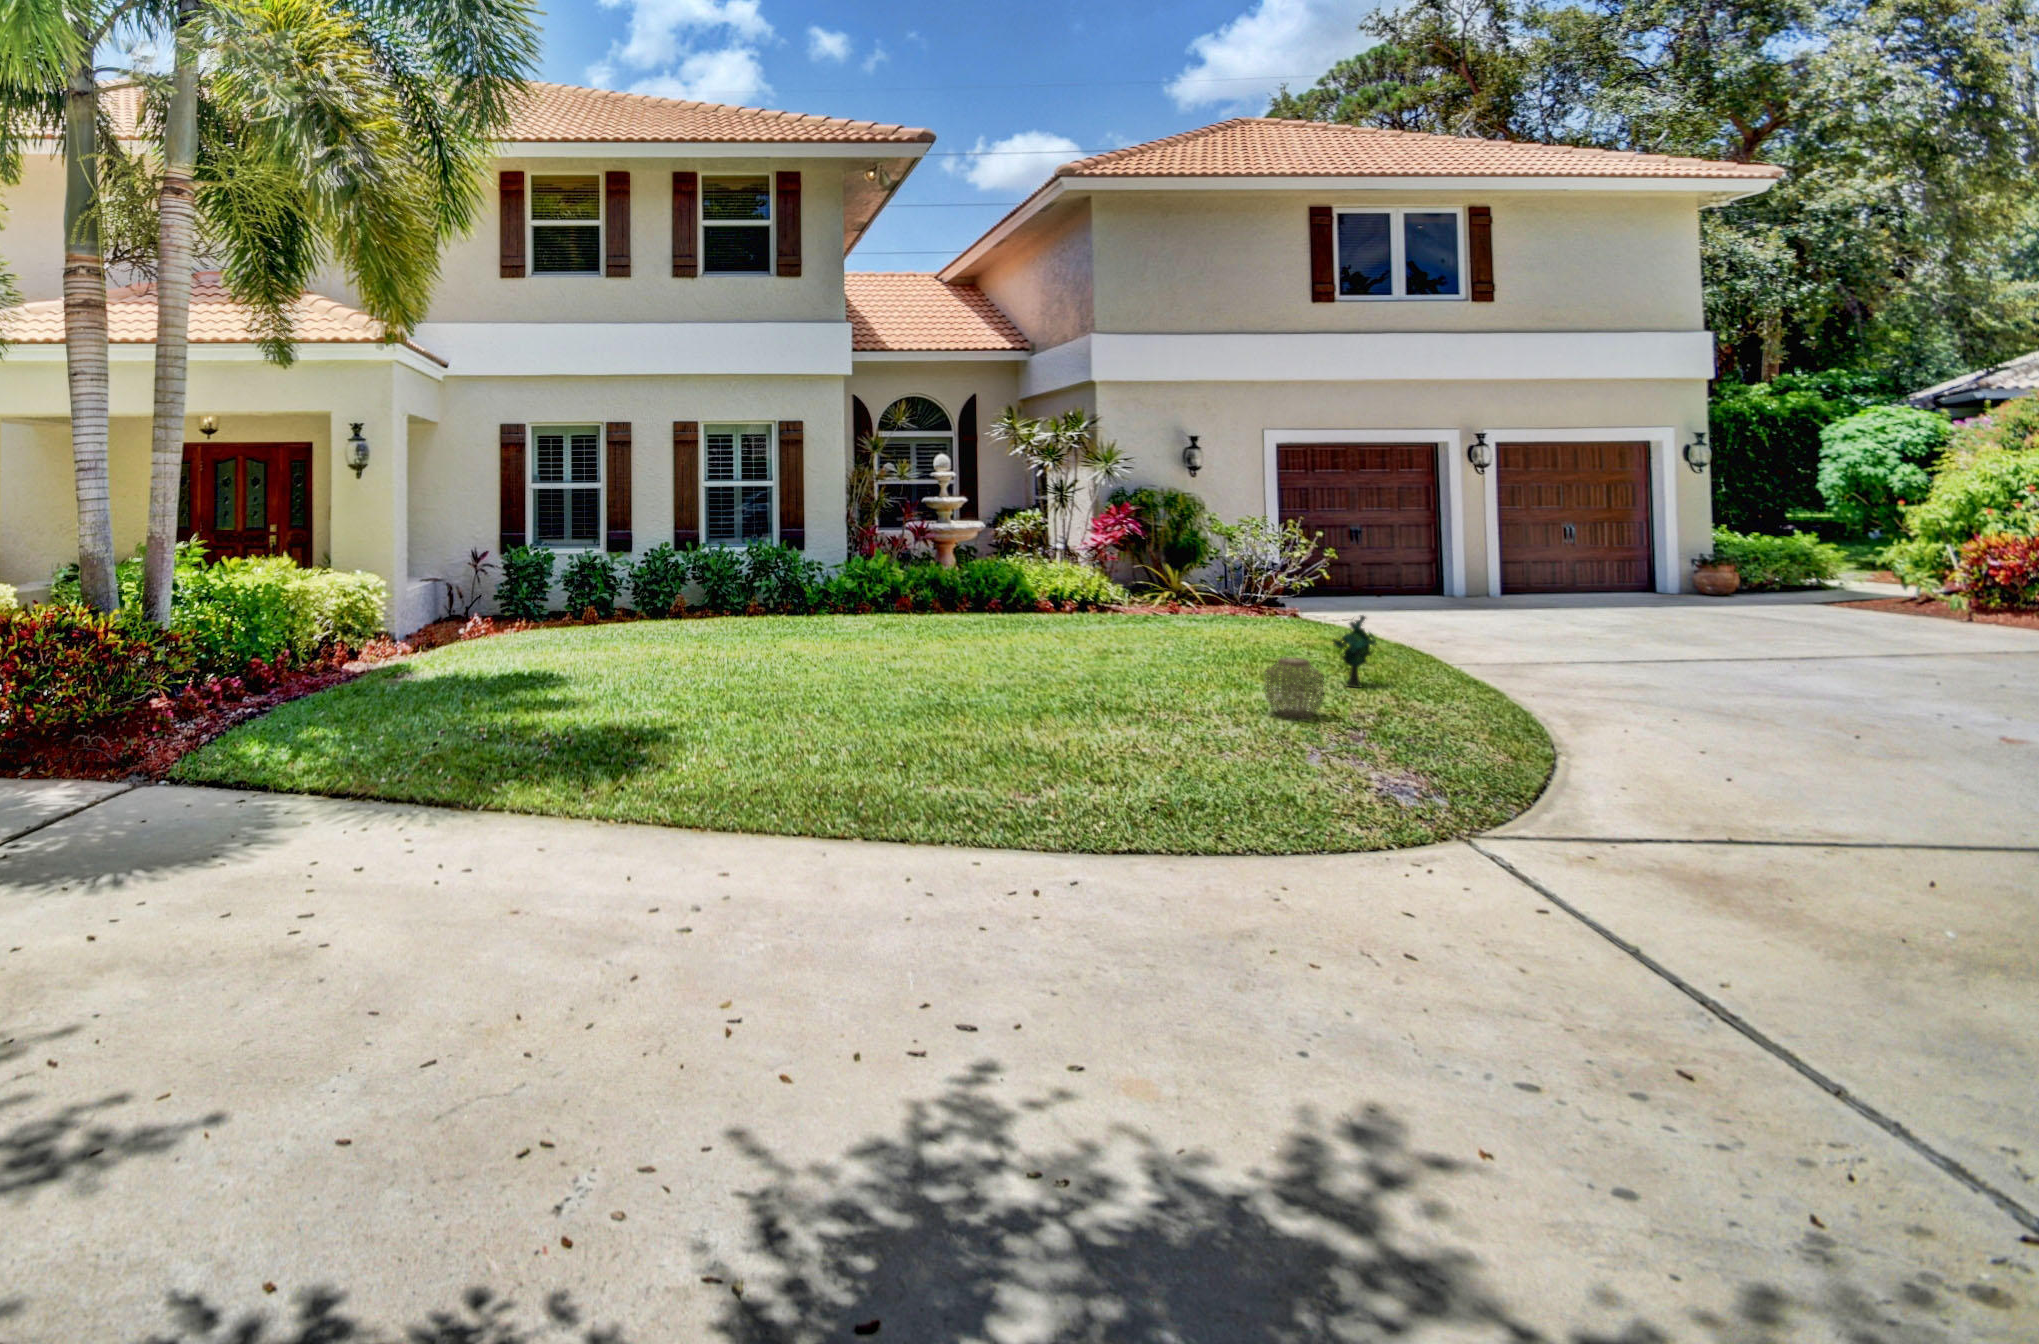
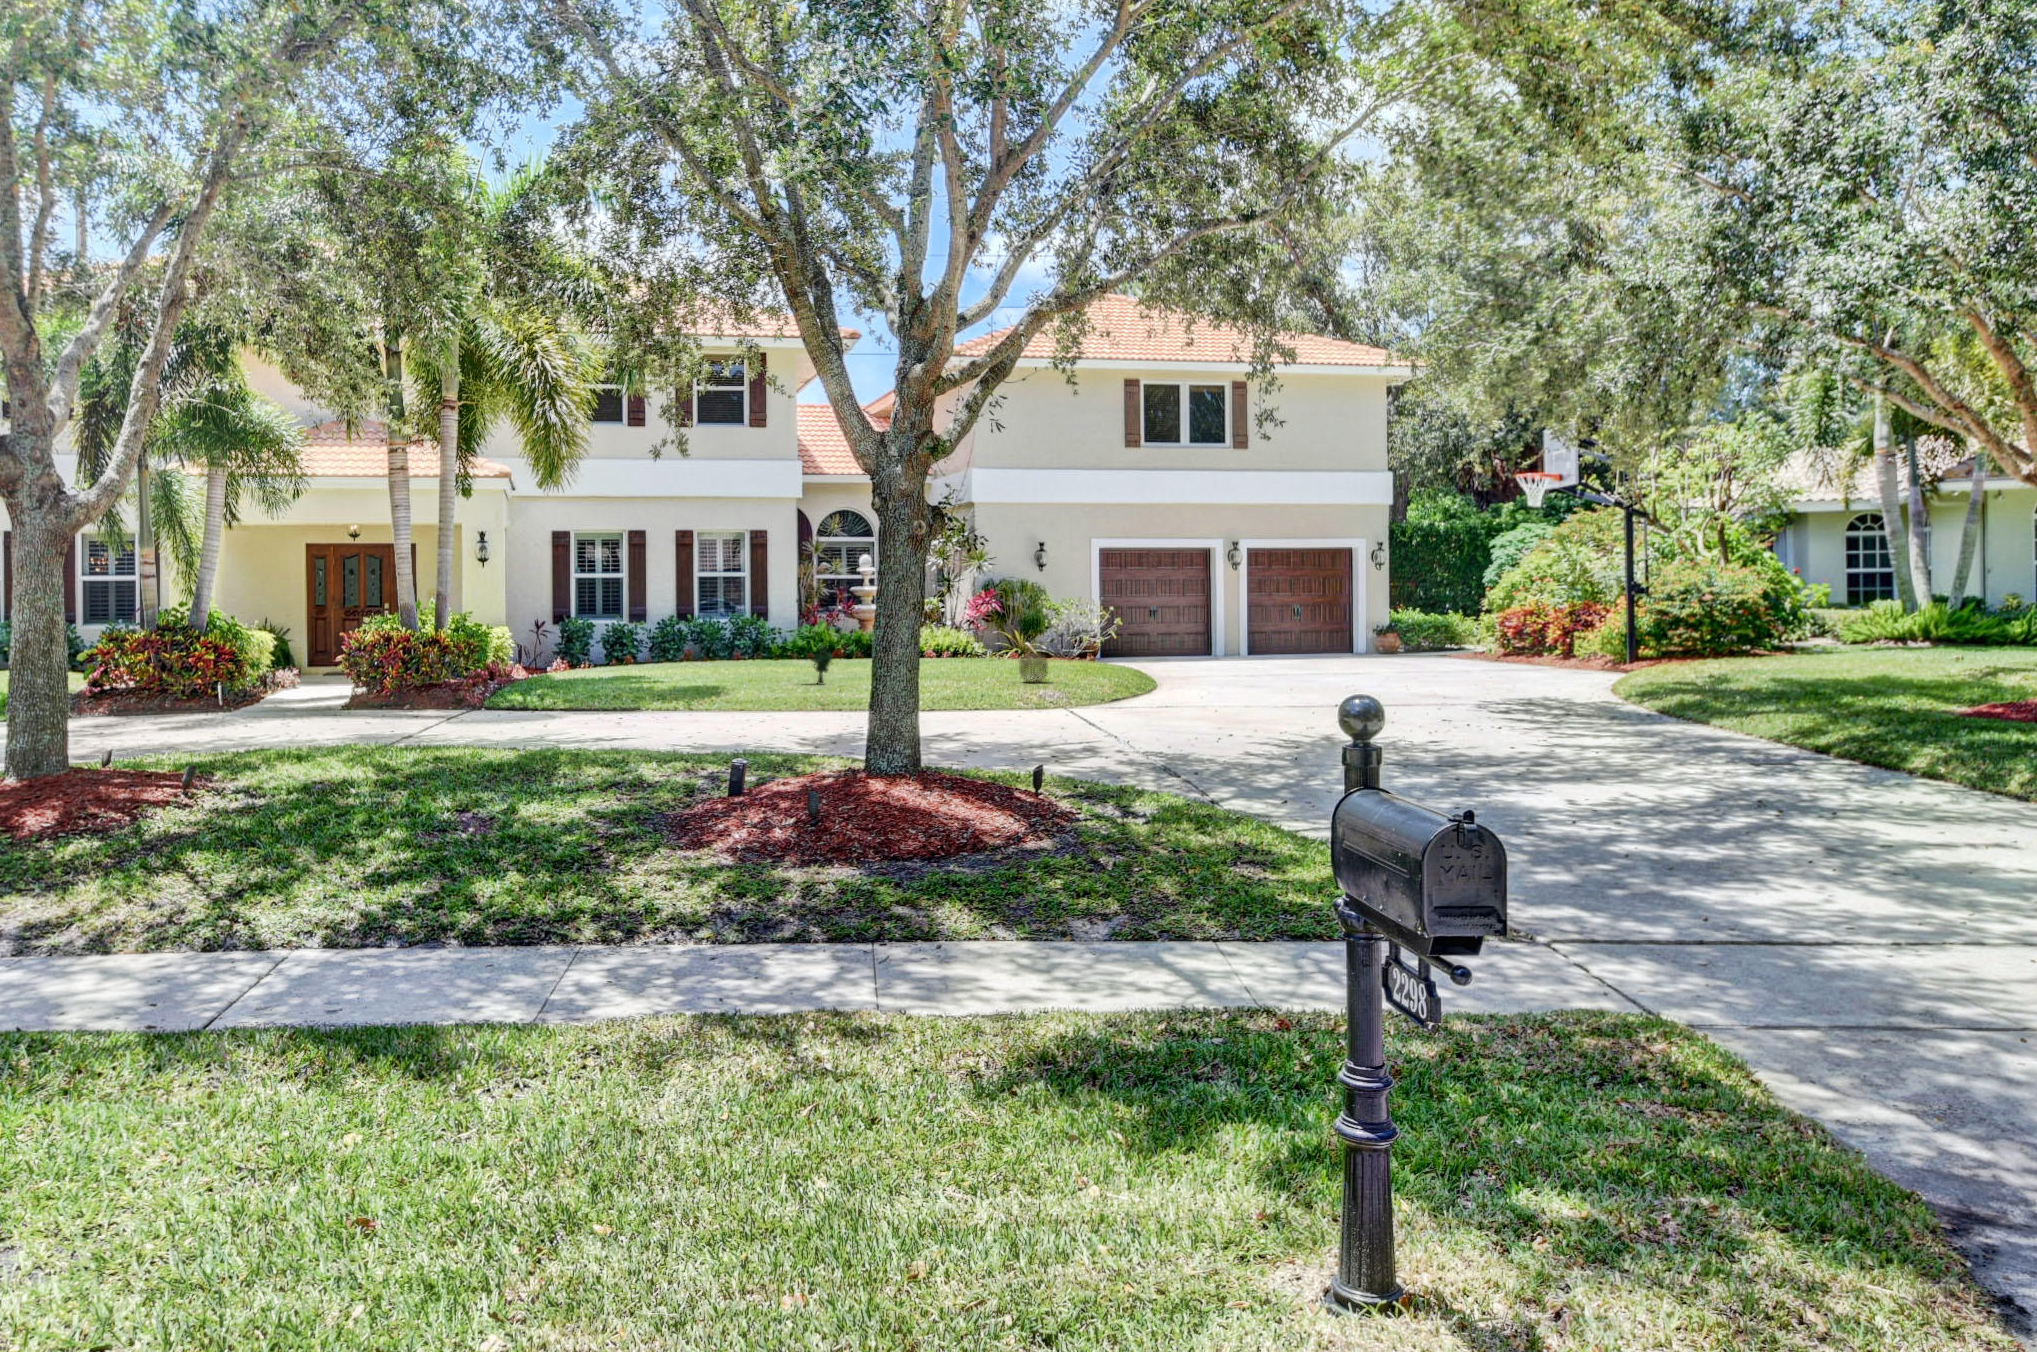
decorative plant: present [1332,615,1376,688] -> present [810,644,831,684]

